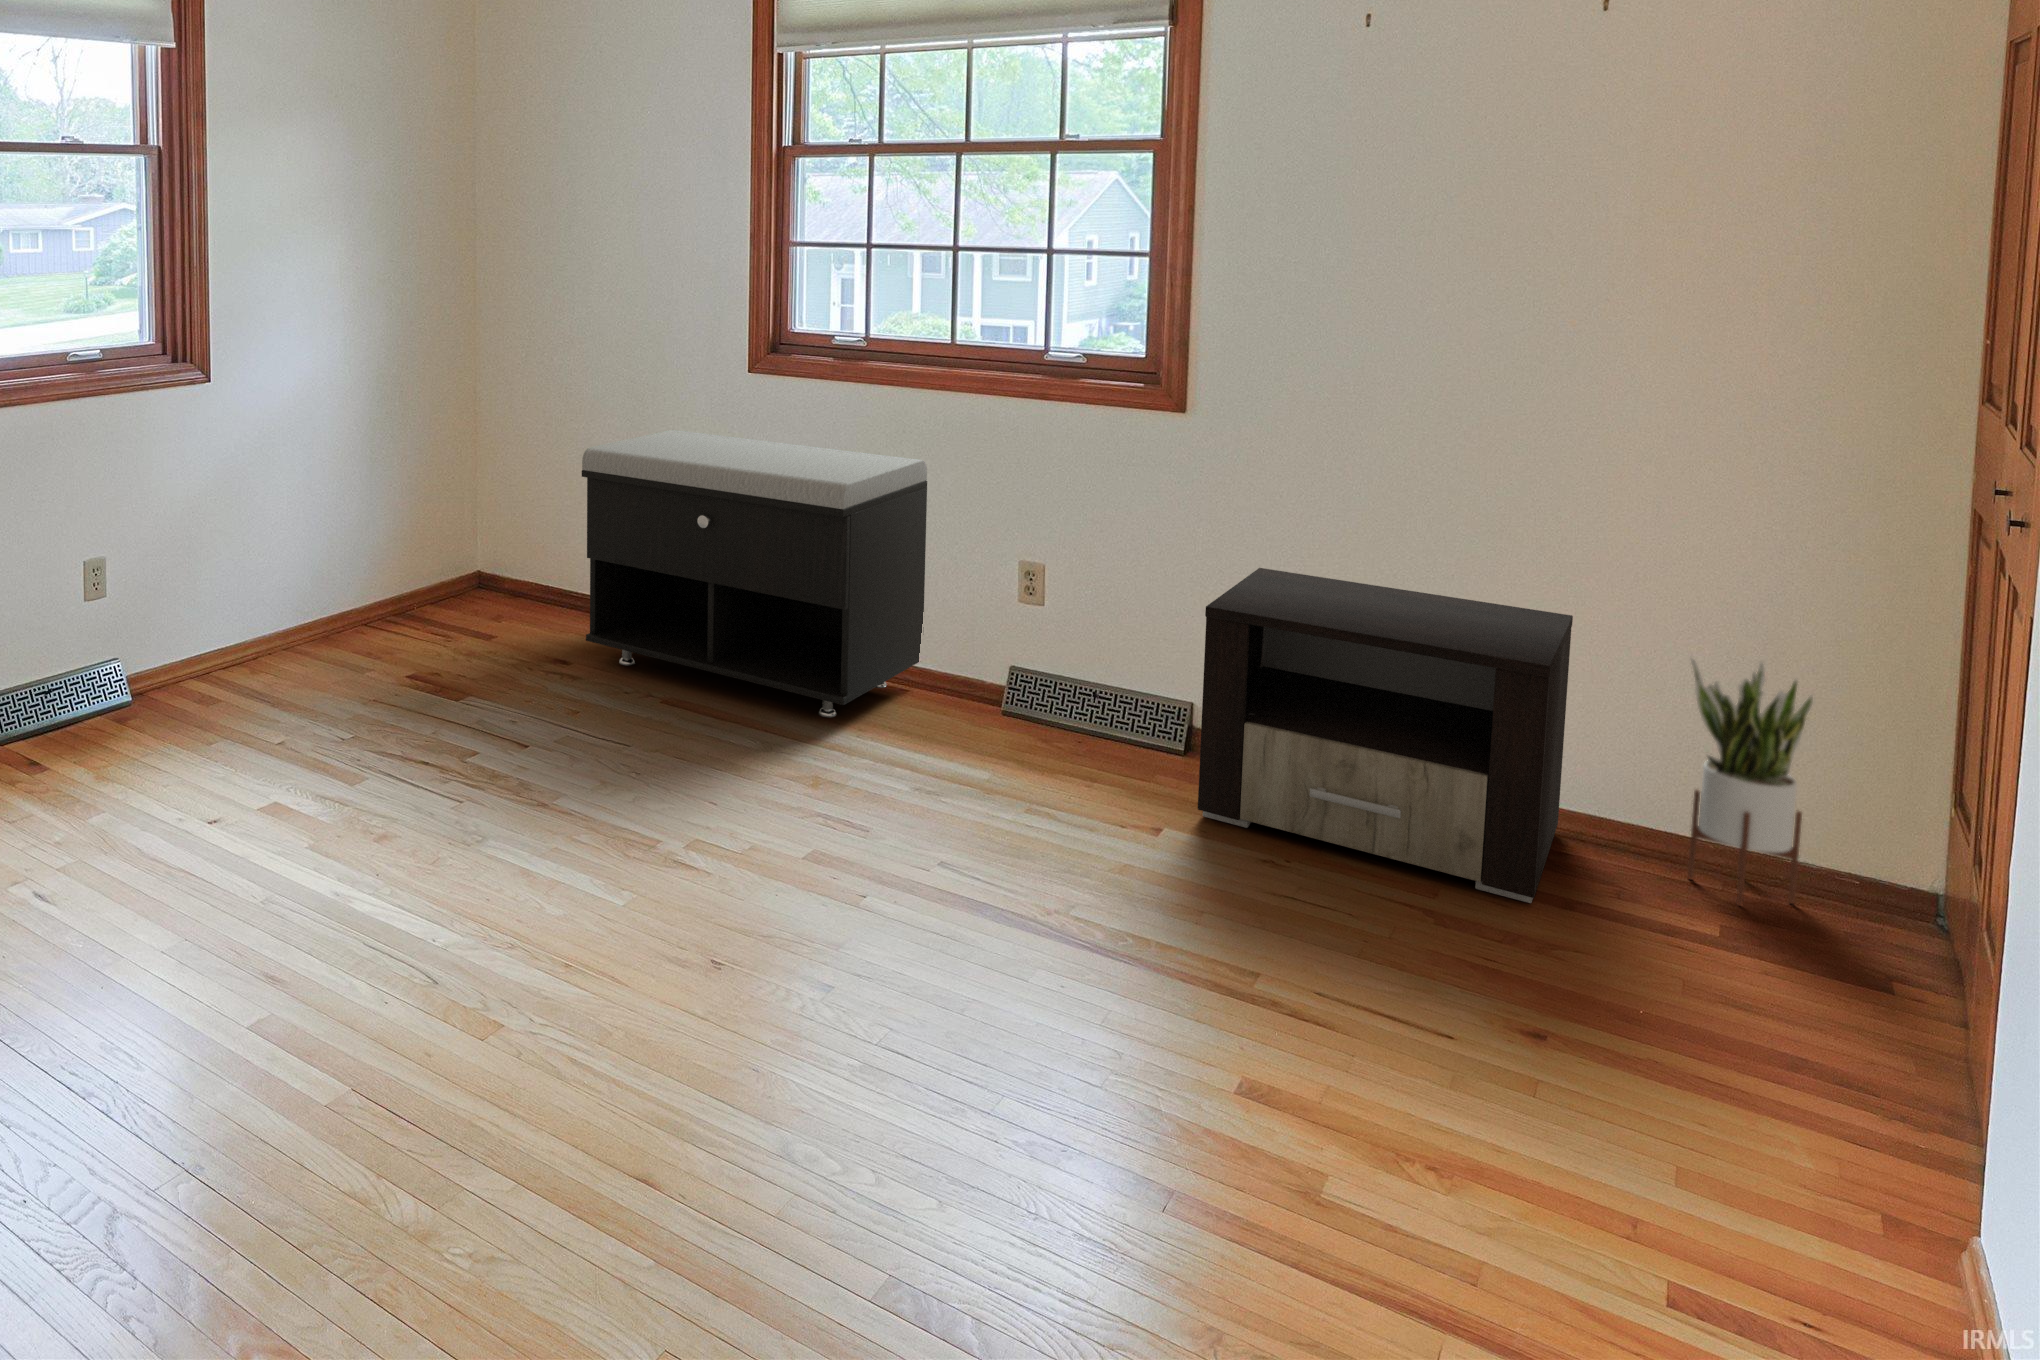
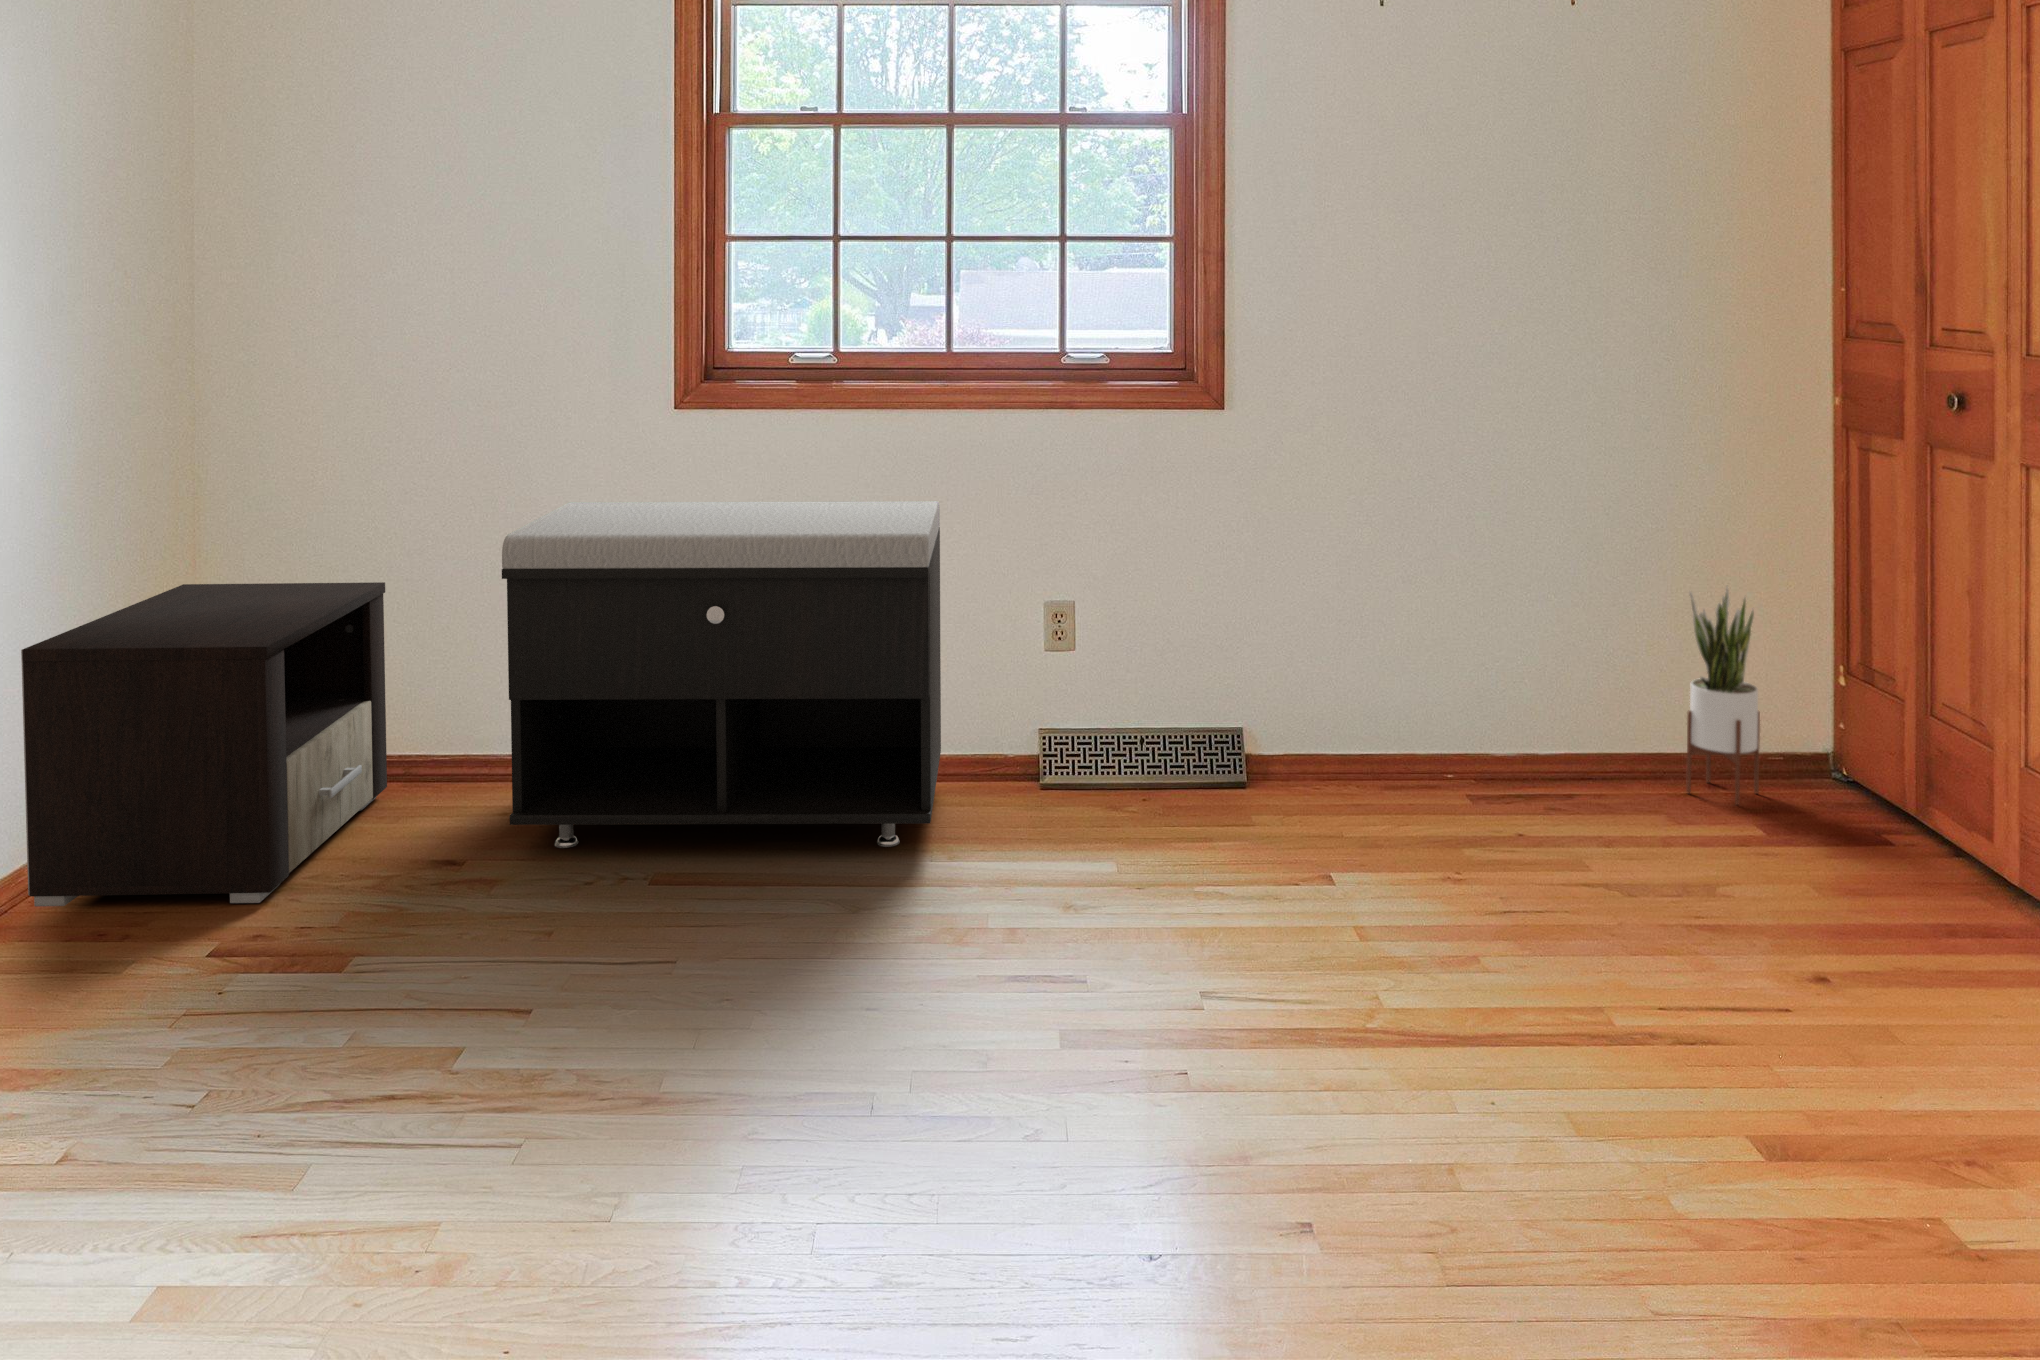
nightstand: present [1198,568,1573,903] -> present [21,582,387,906]

